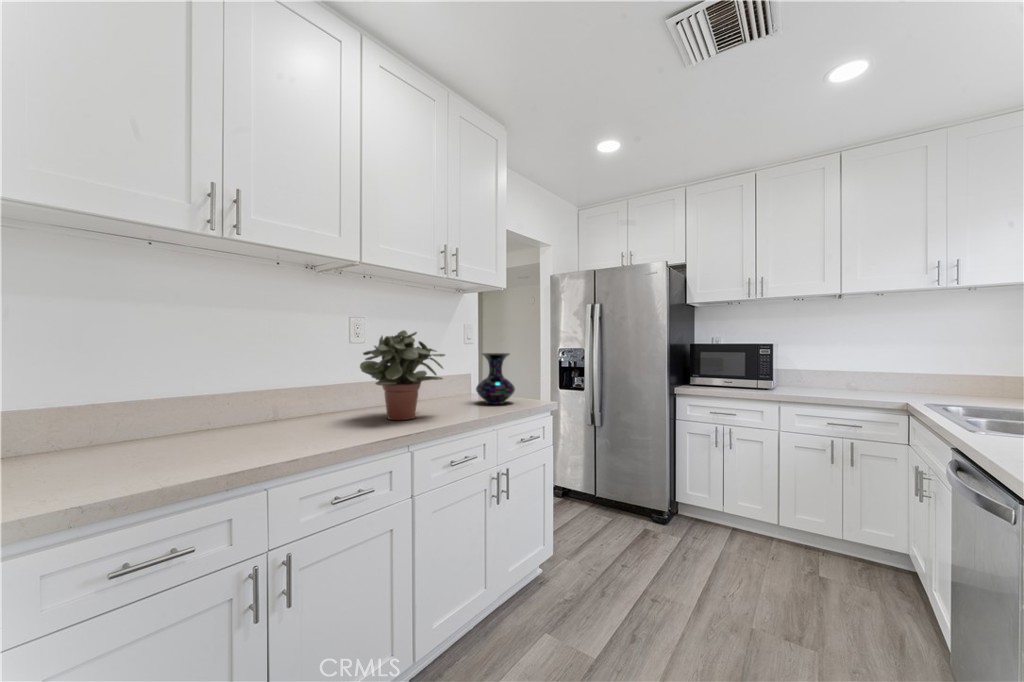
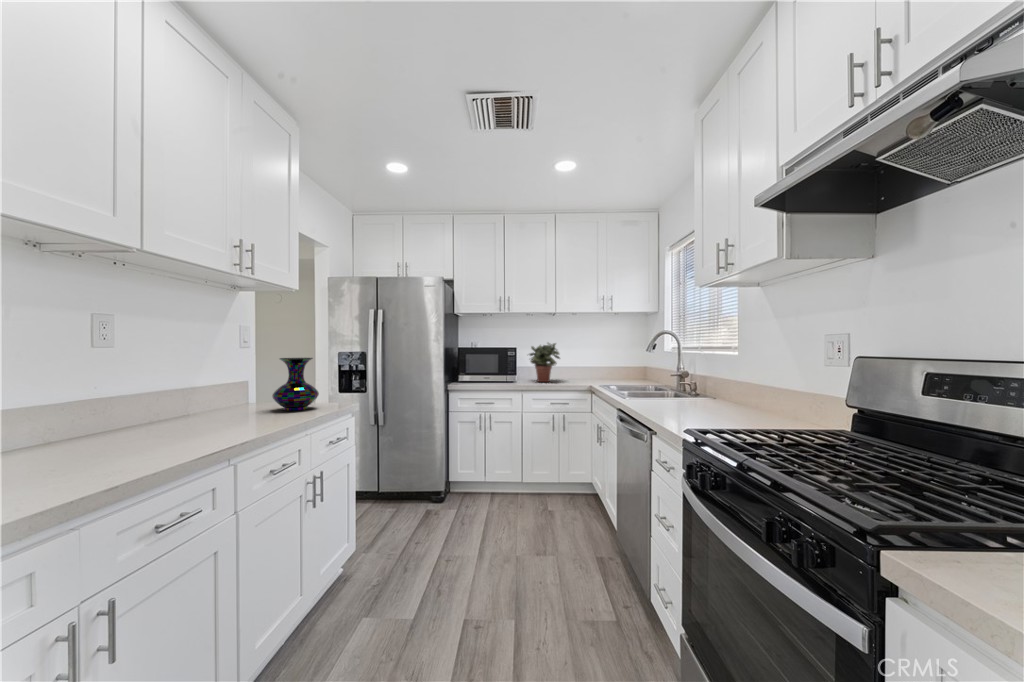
potted plant: present [360,330,445,420] -> present [529,343,560,382]

